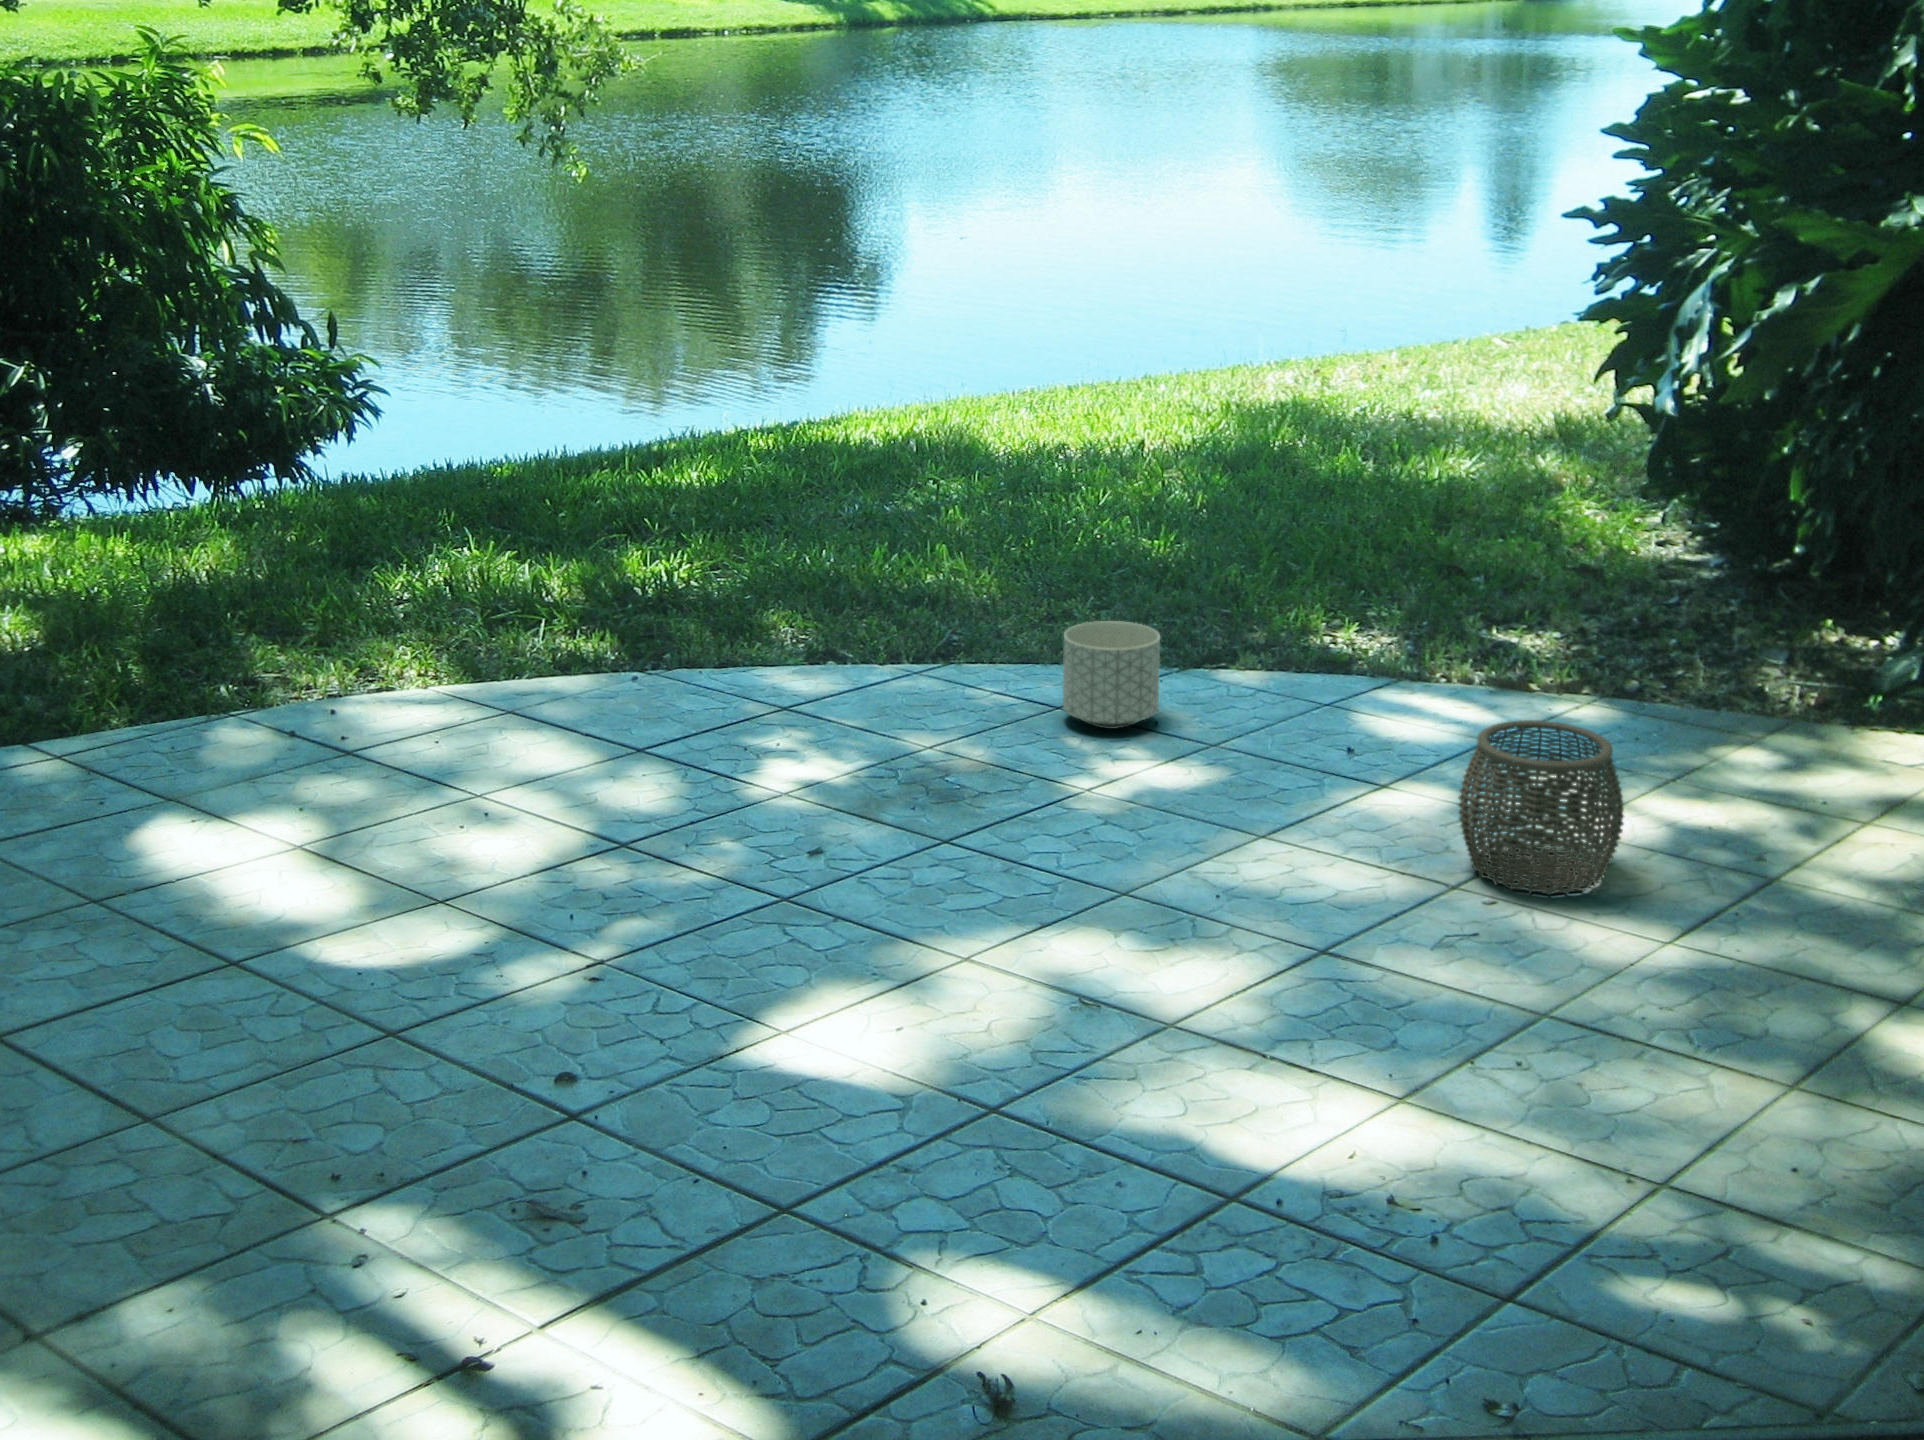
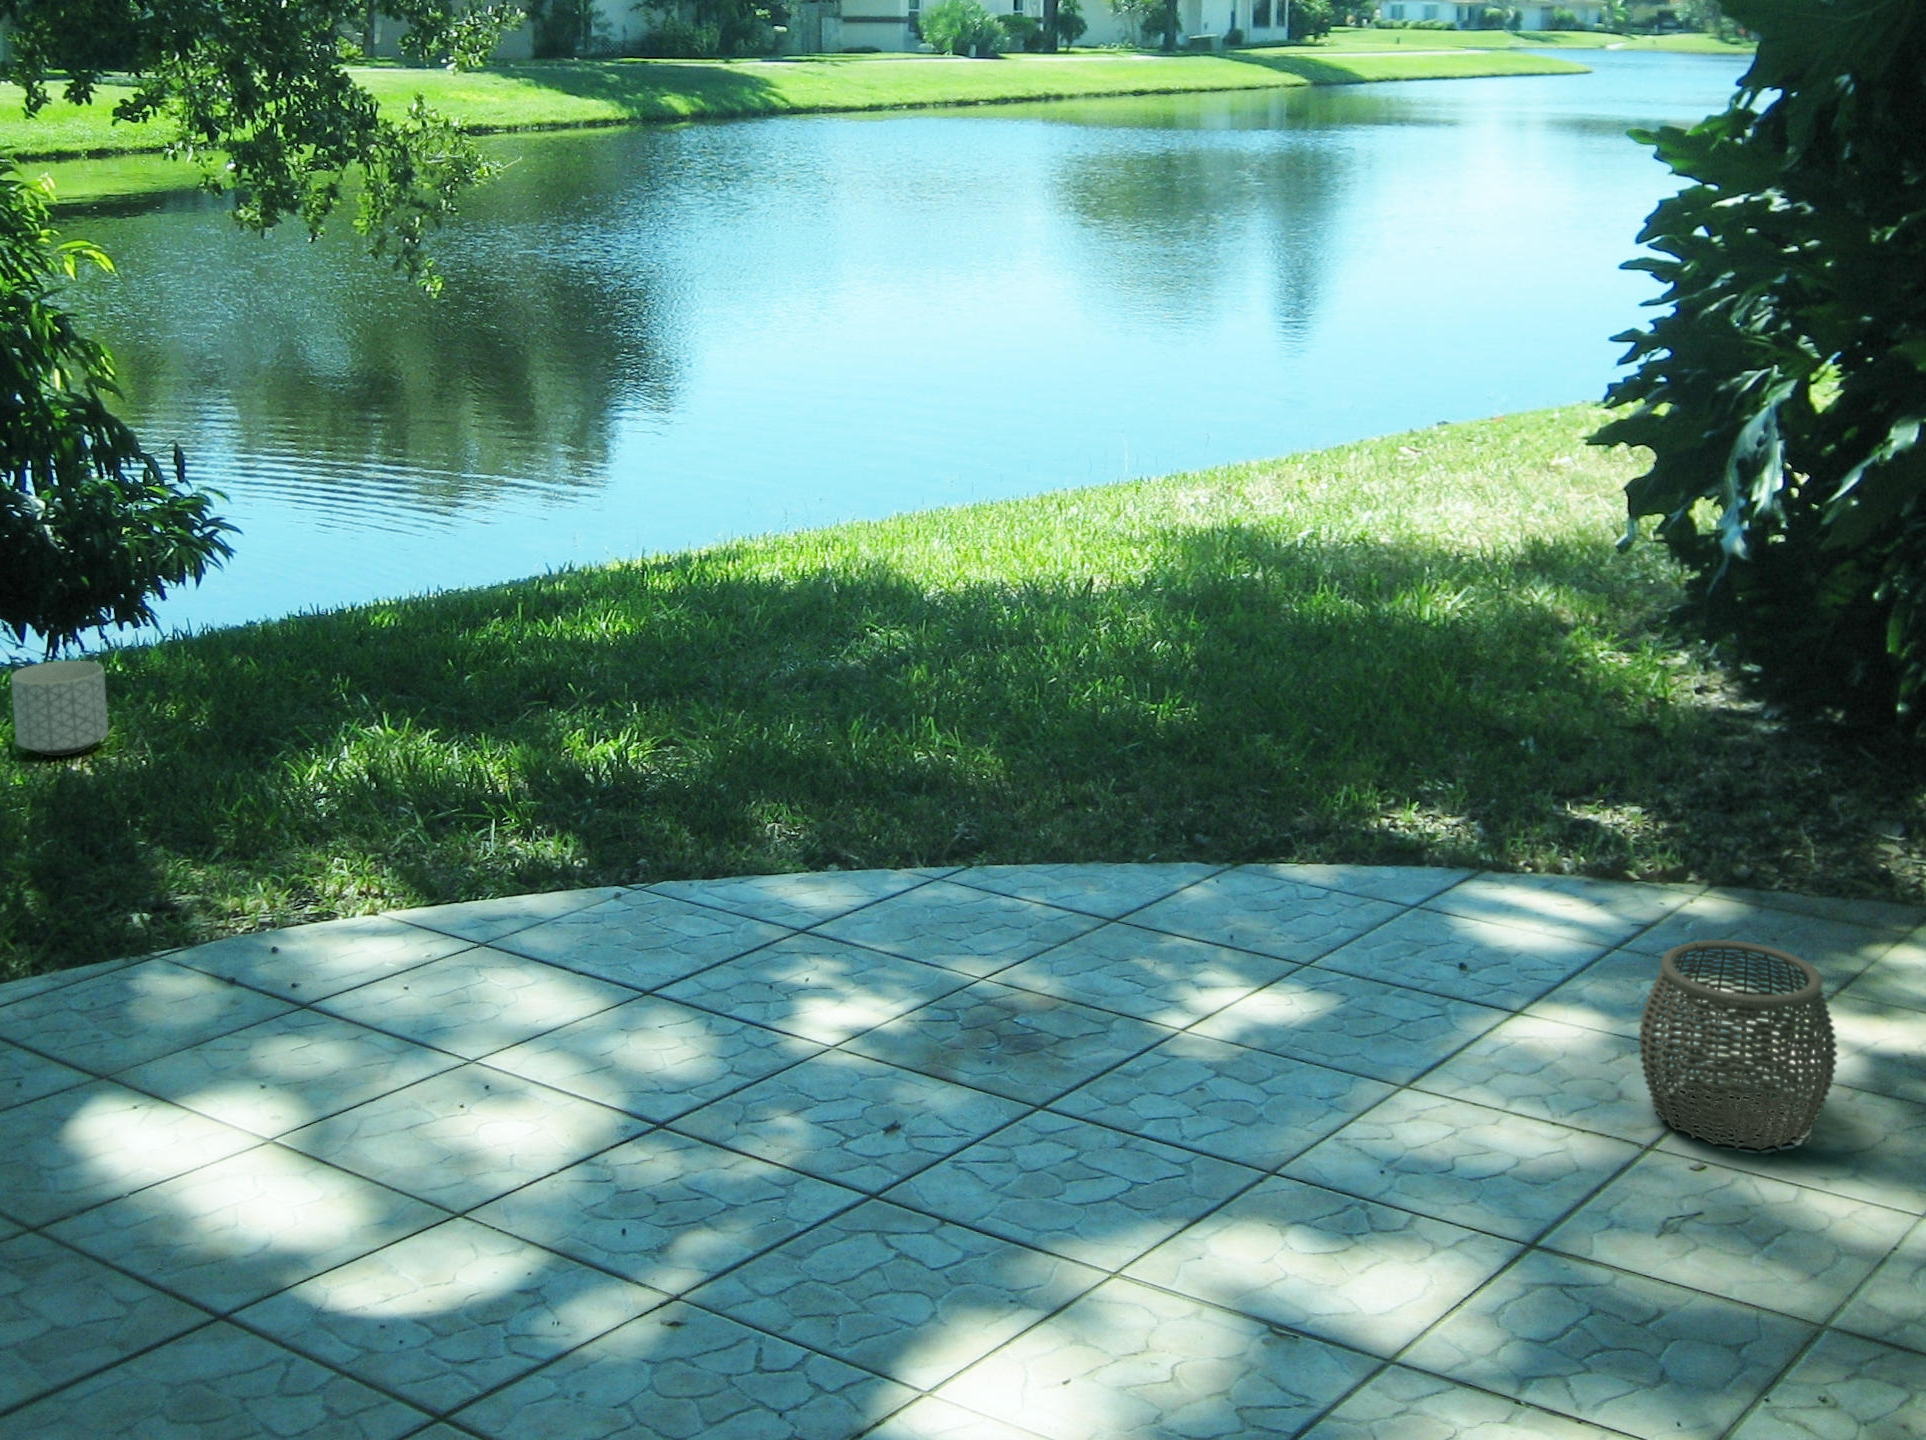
planter: present [1063,621,1160,729] -> present [11,661,108,756]

